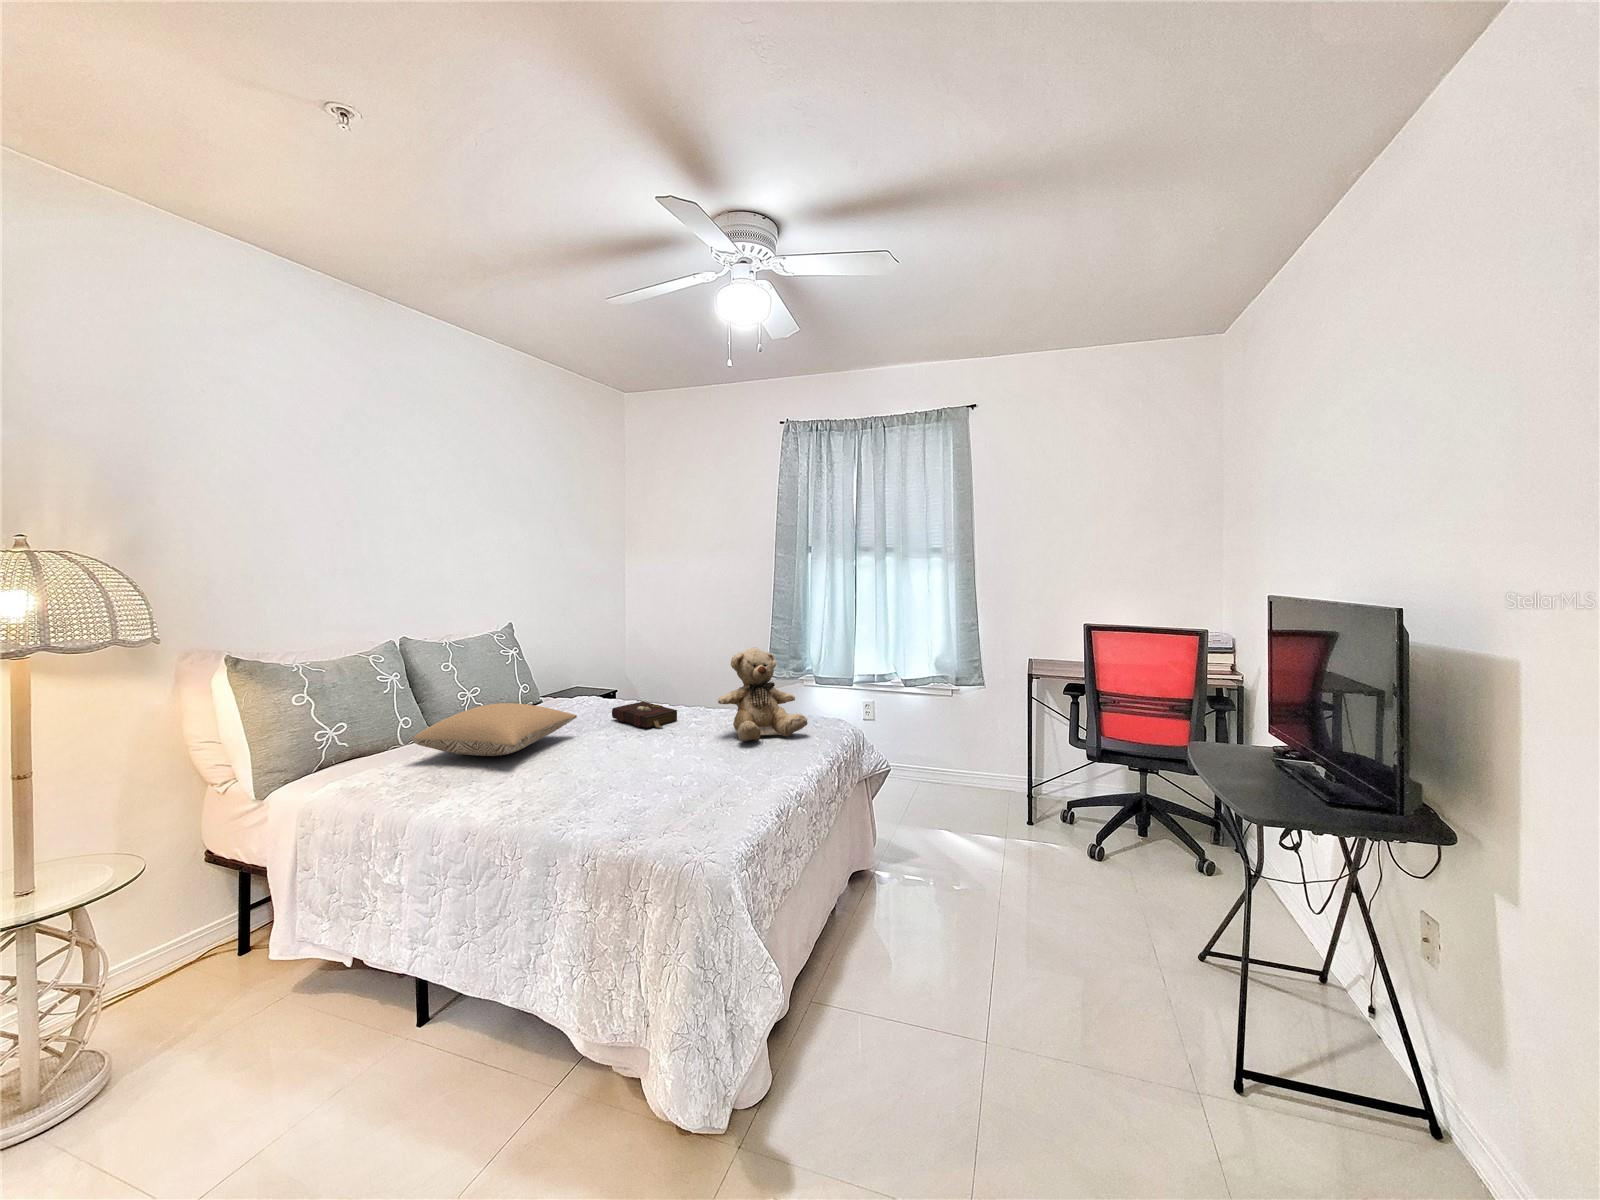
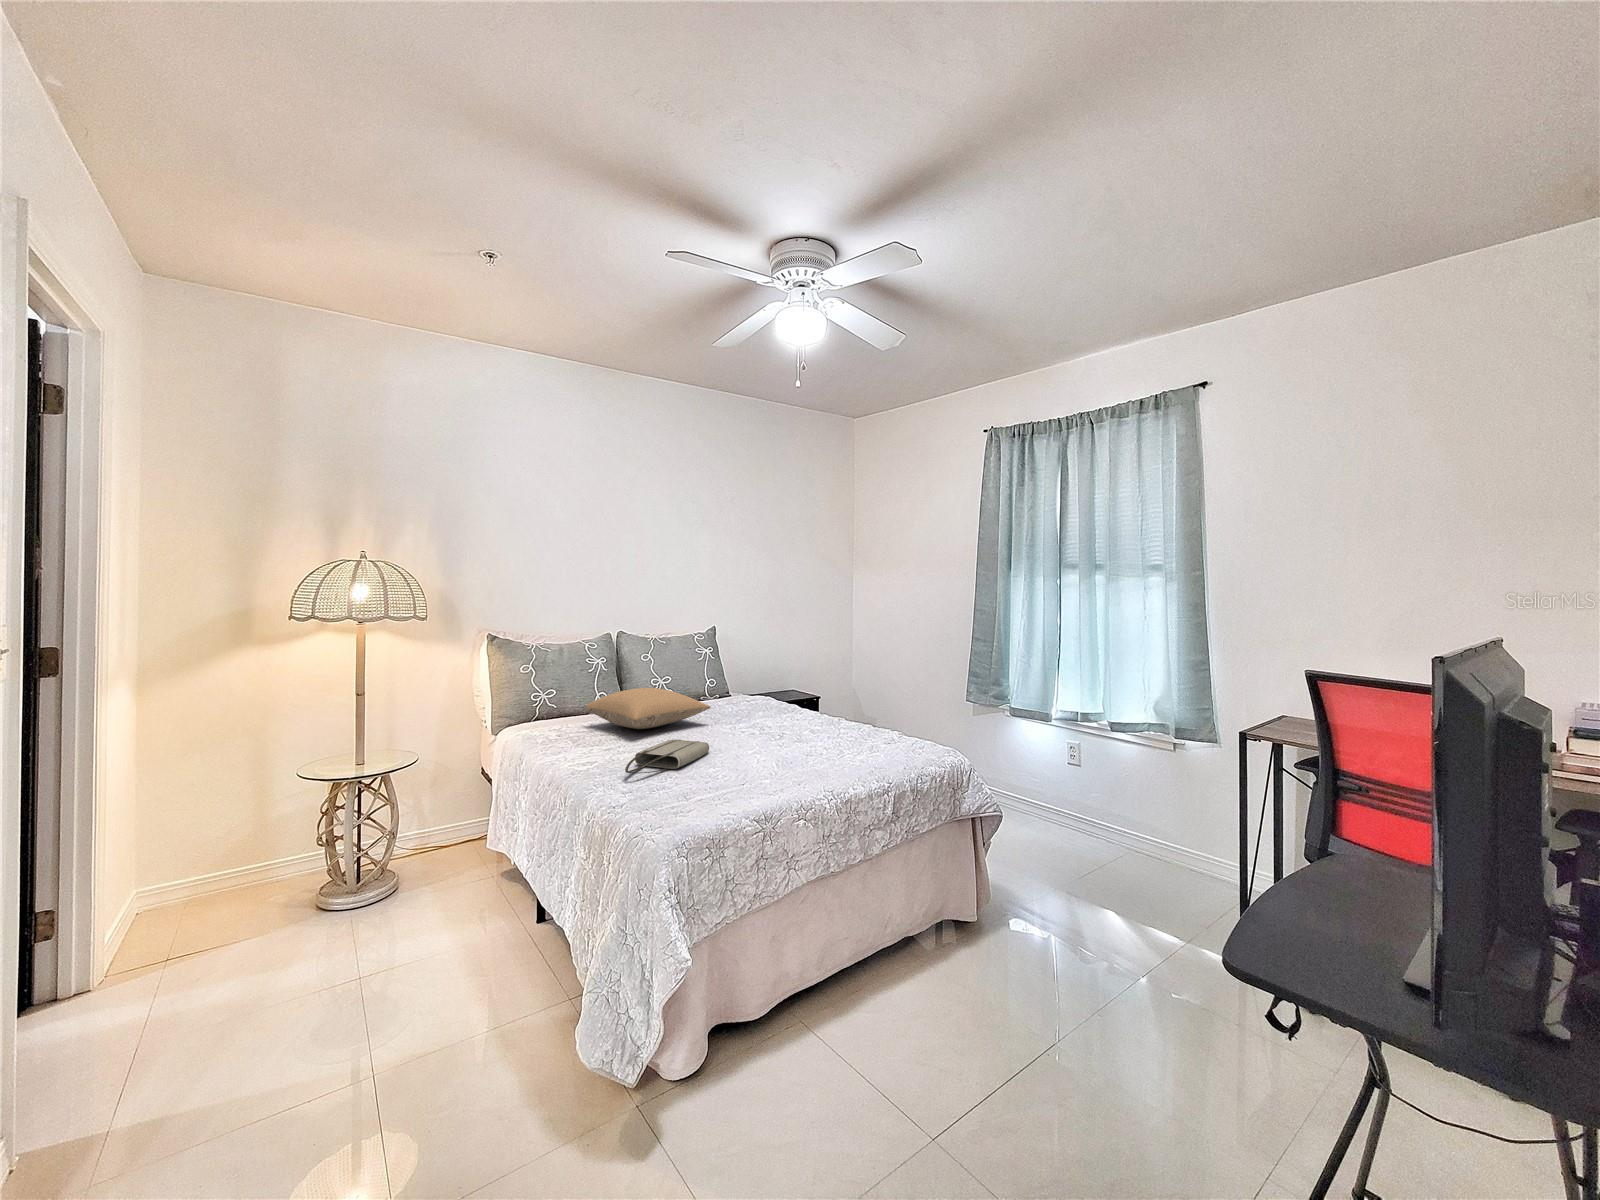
teddy bear: present [718,647,808,742] -> none [815,659,899,753]
book: present [612,701,677,728] -> none [752,704,802,729]
tote bag: none [558,756,625,808] -> present [625,740,709,773]

